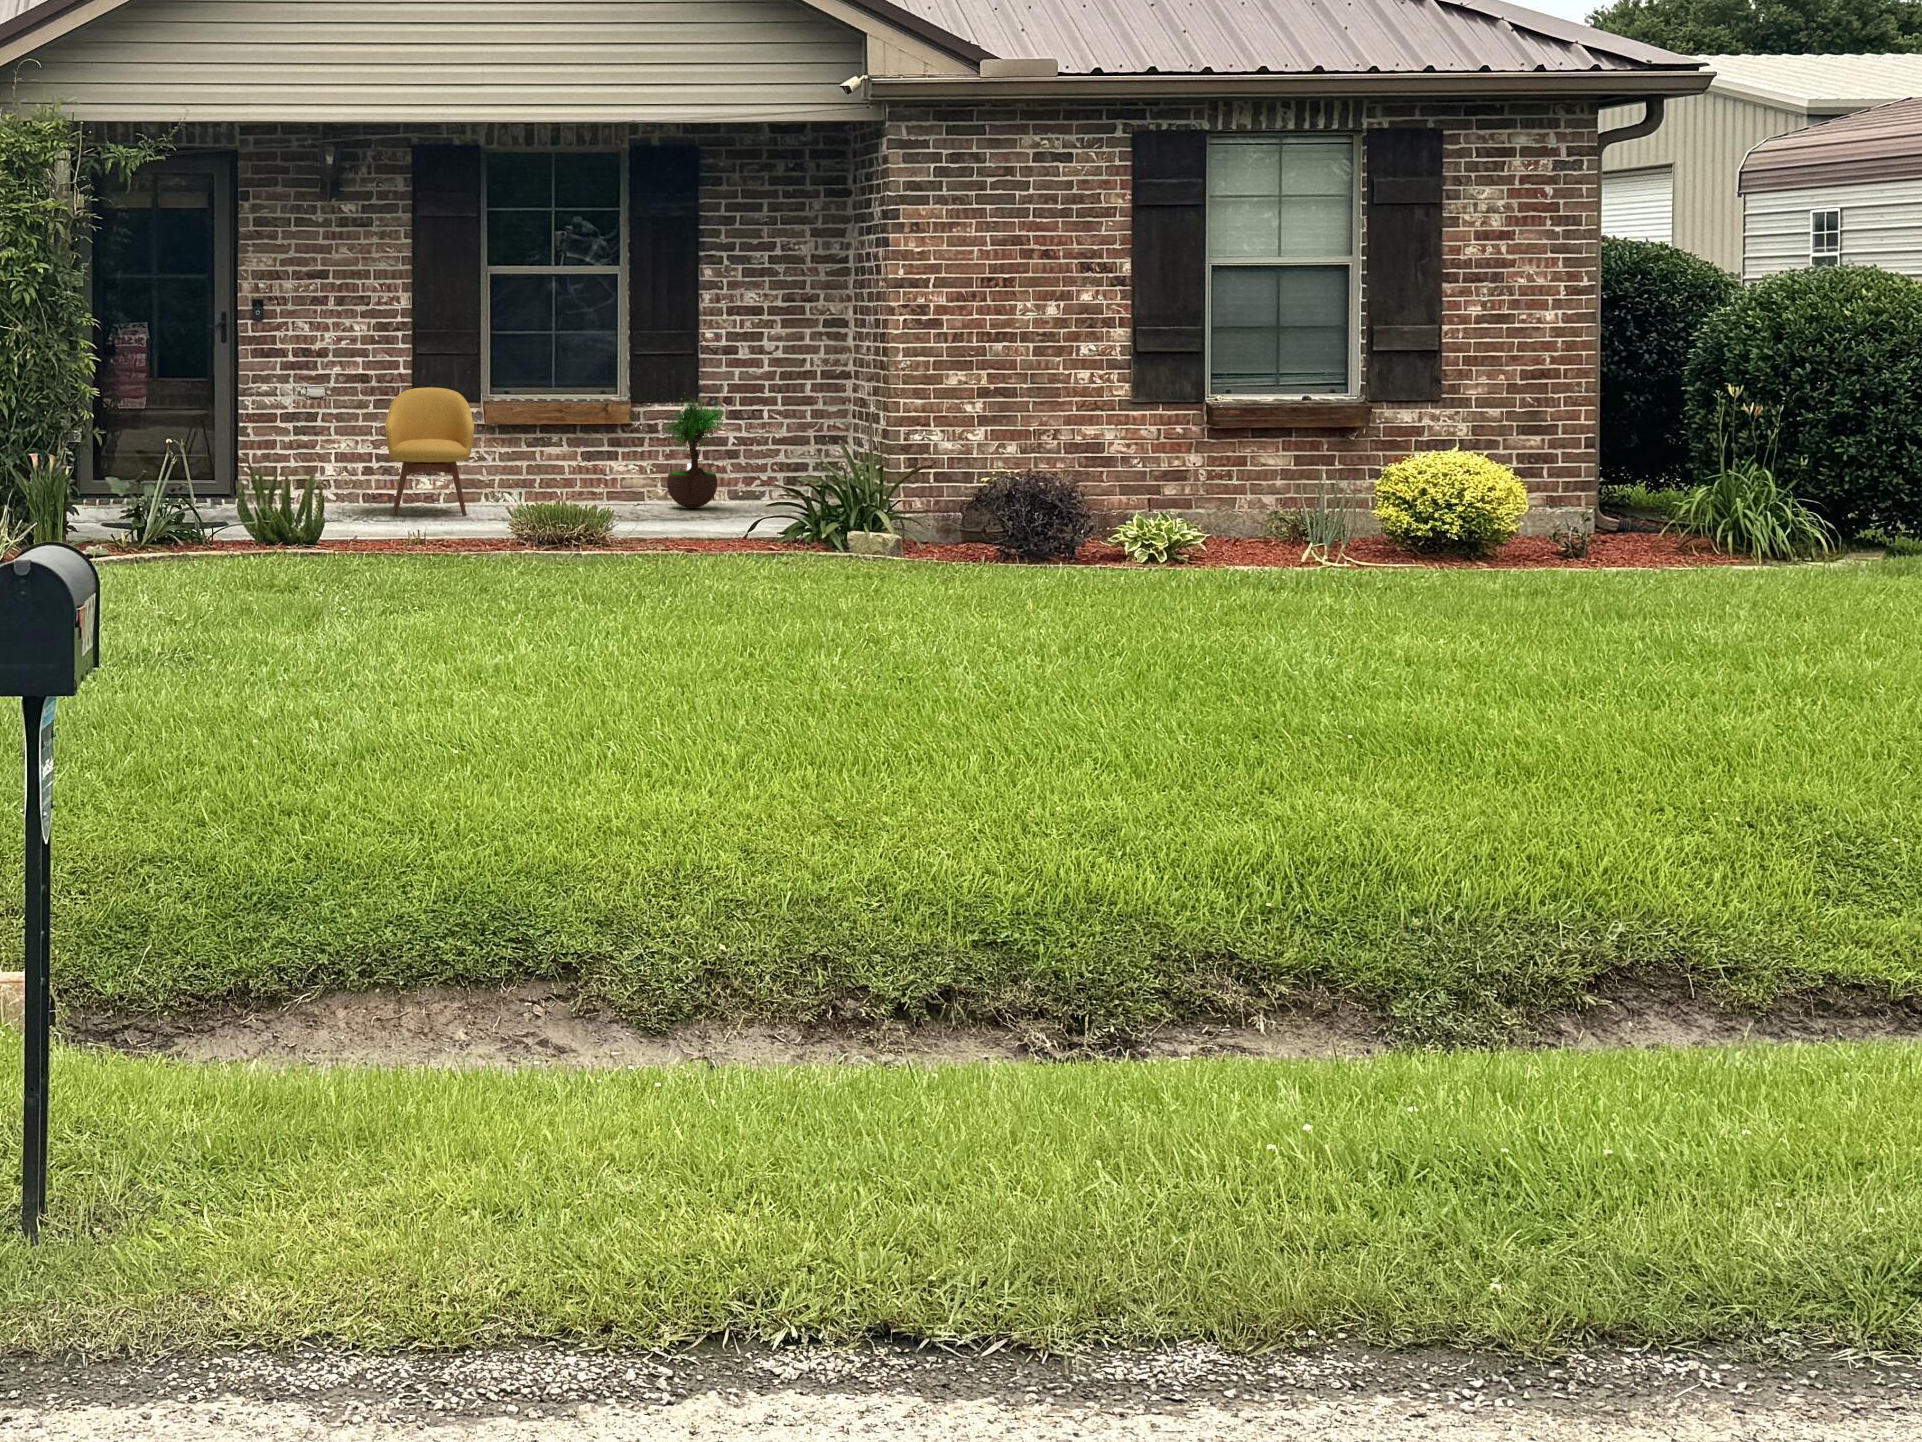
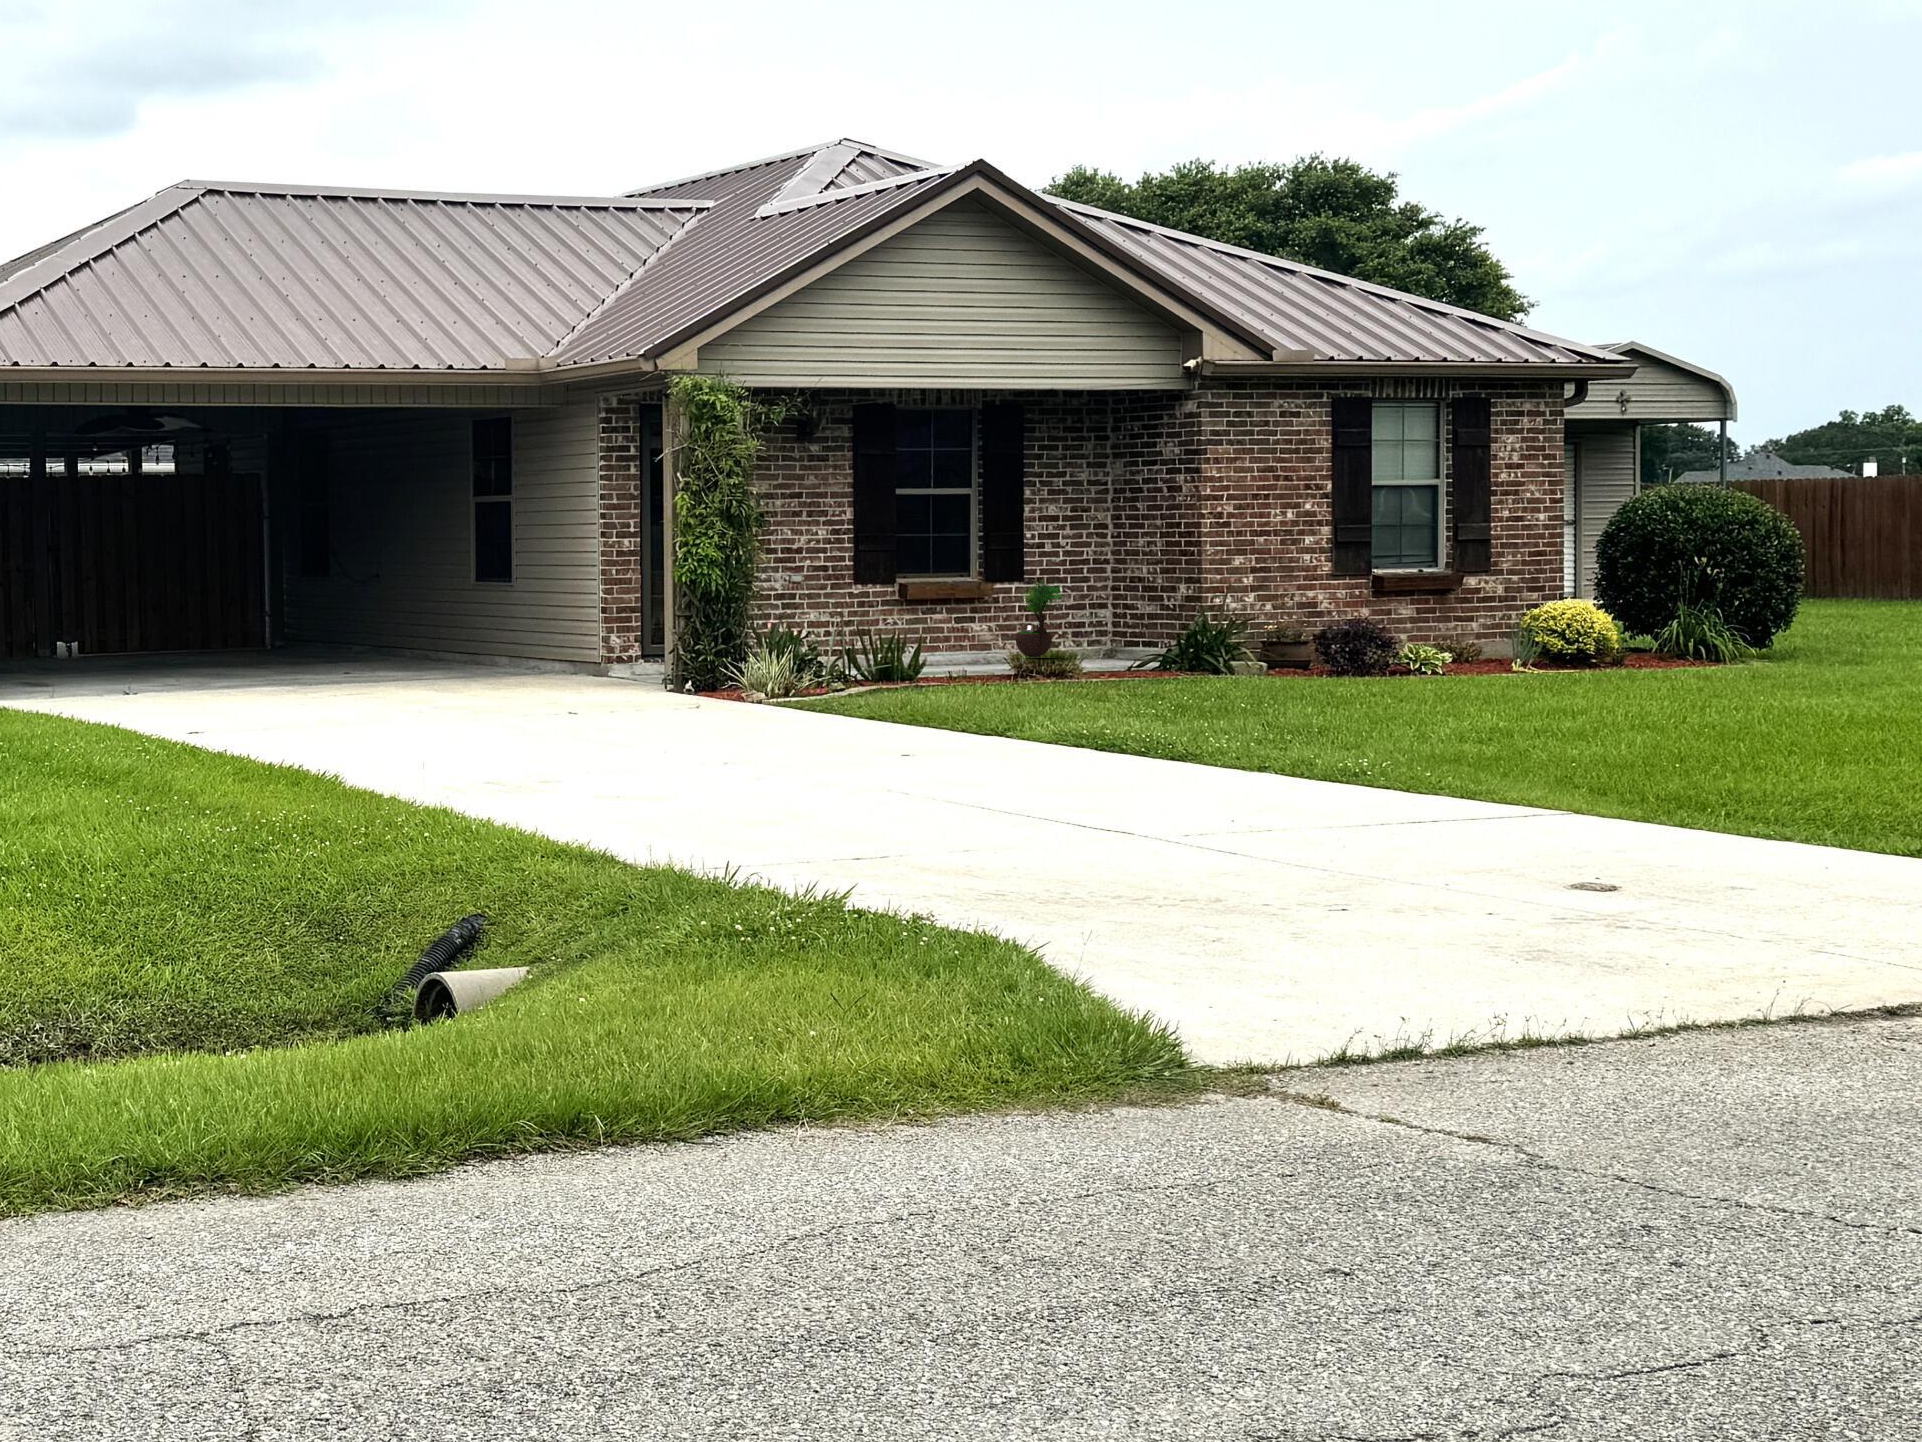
chair: present [385,387,474,516] -> none [852,575,925,668]

